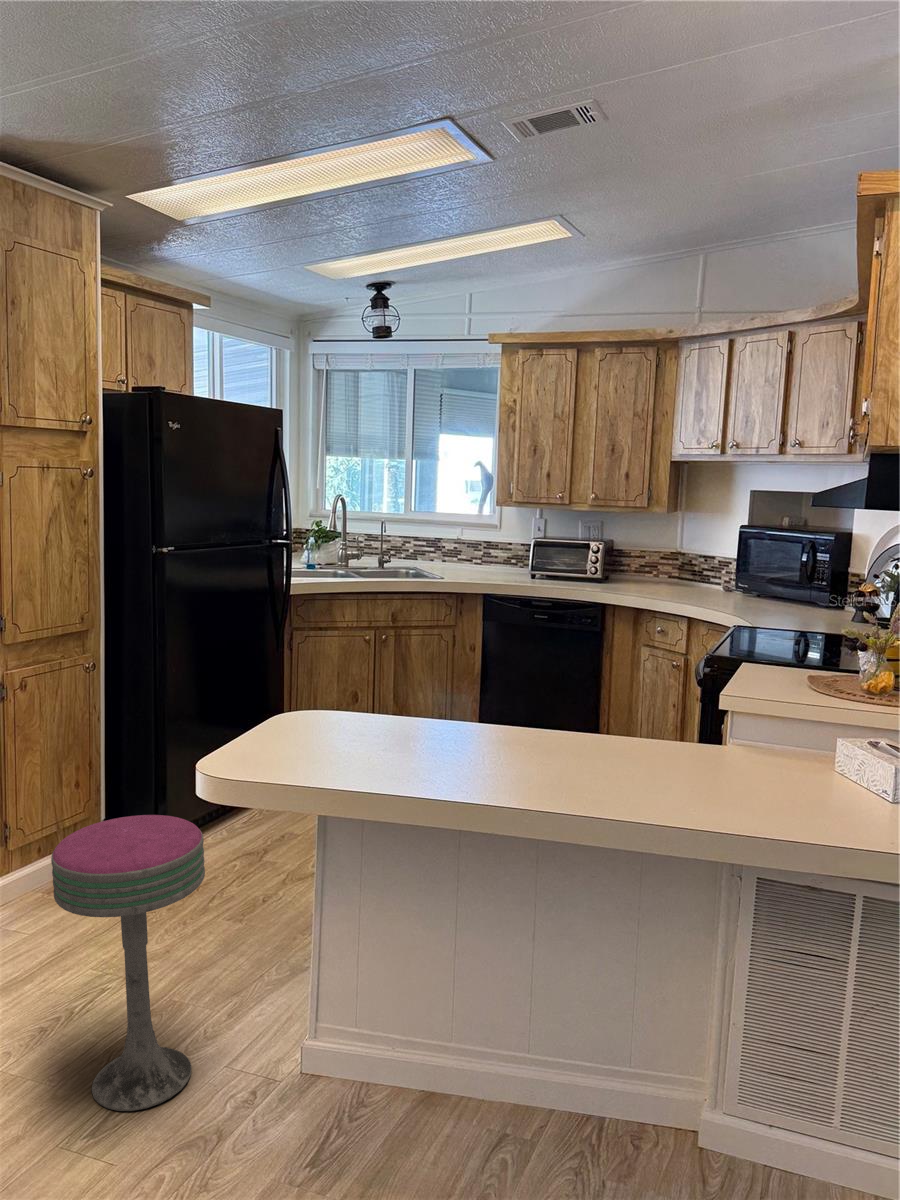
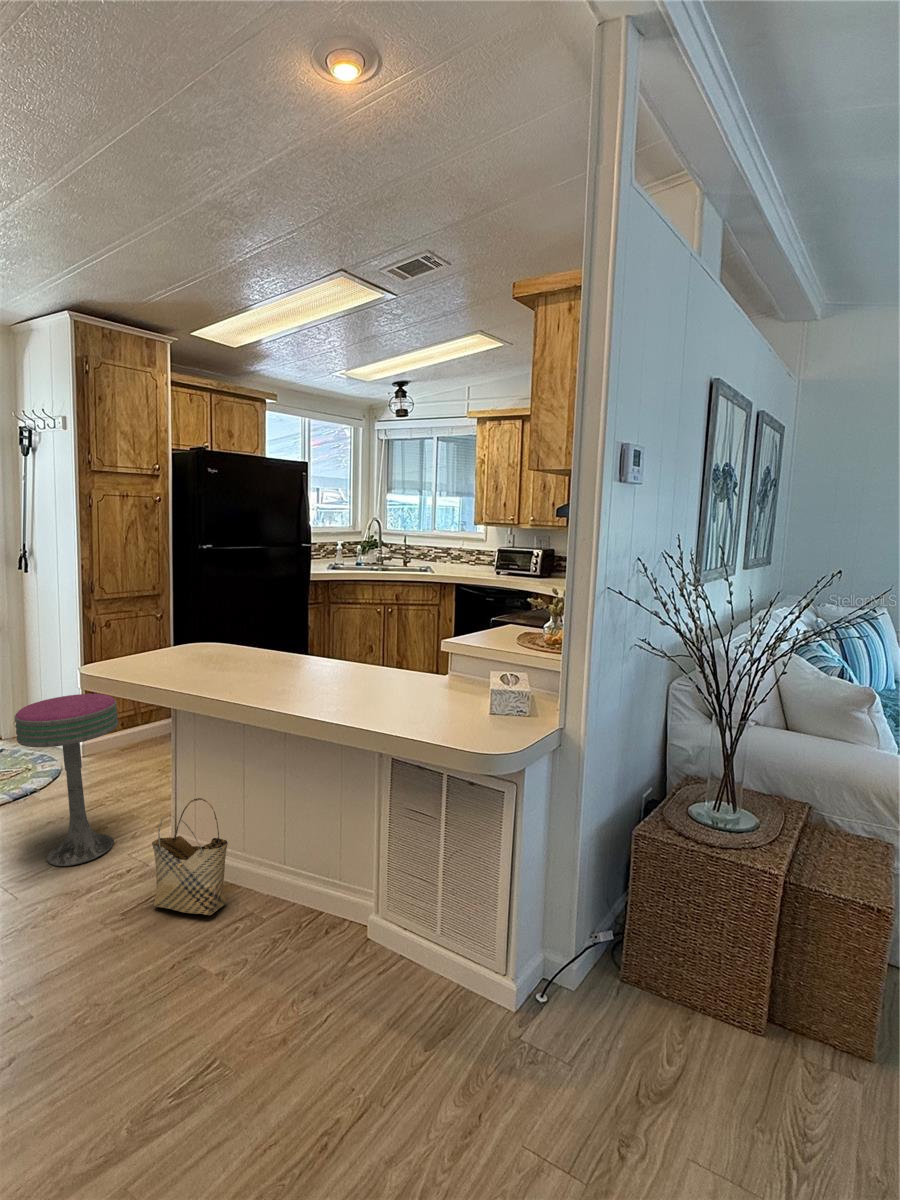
woven basket: none [346,969,467,1151] -> present [152,798,228,915]

